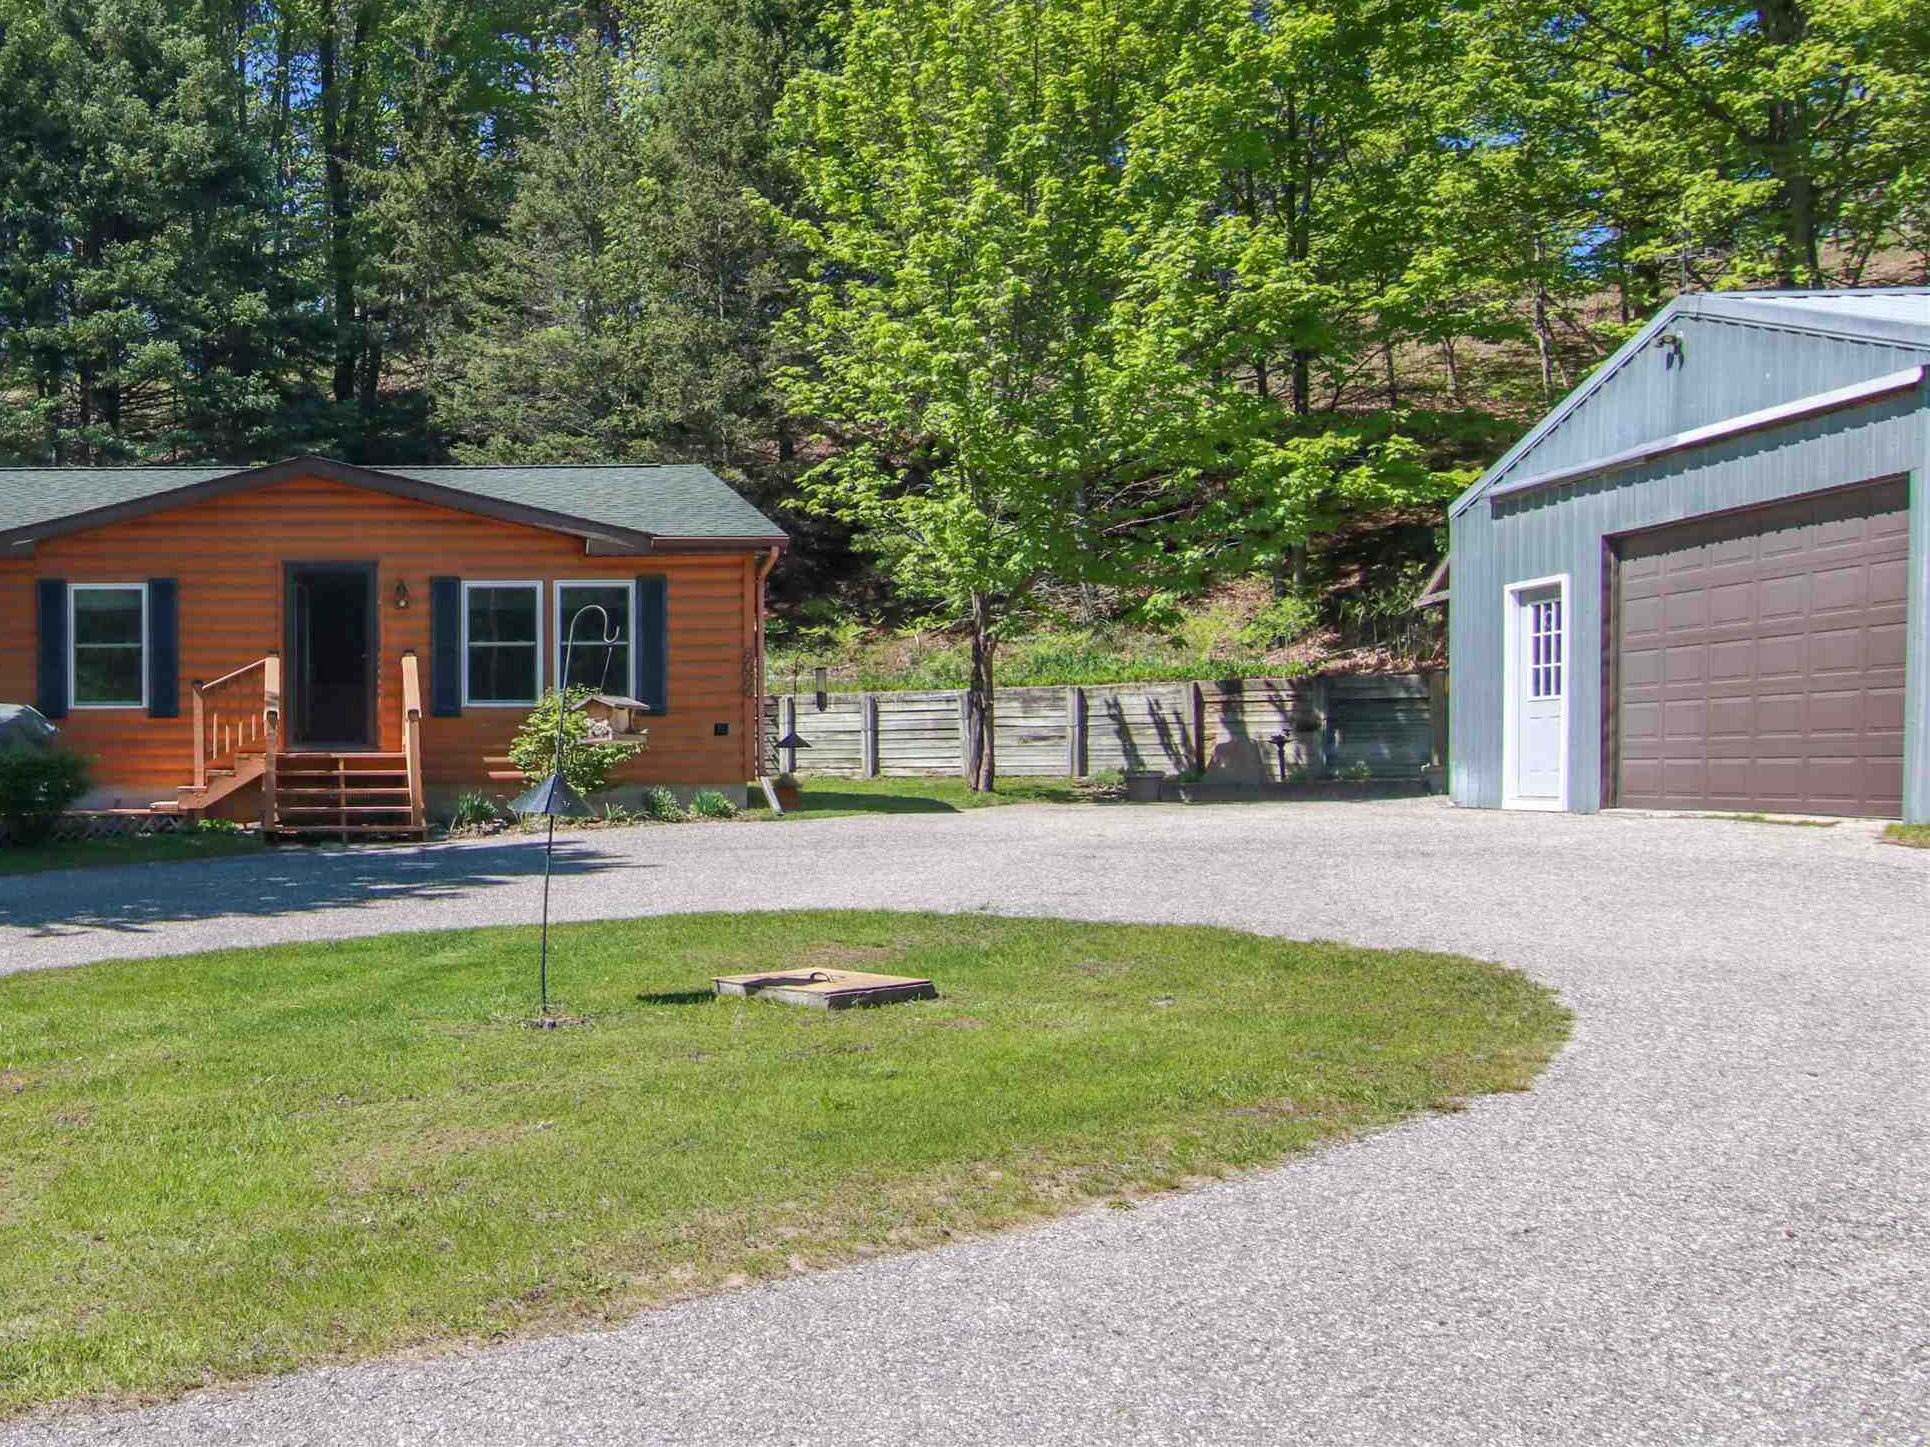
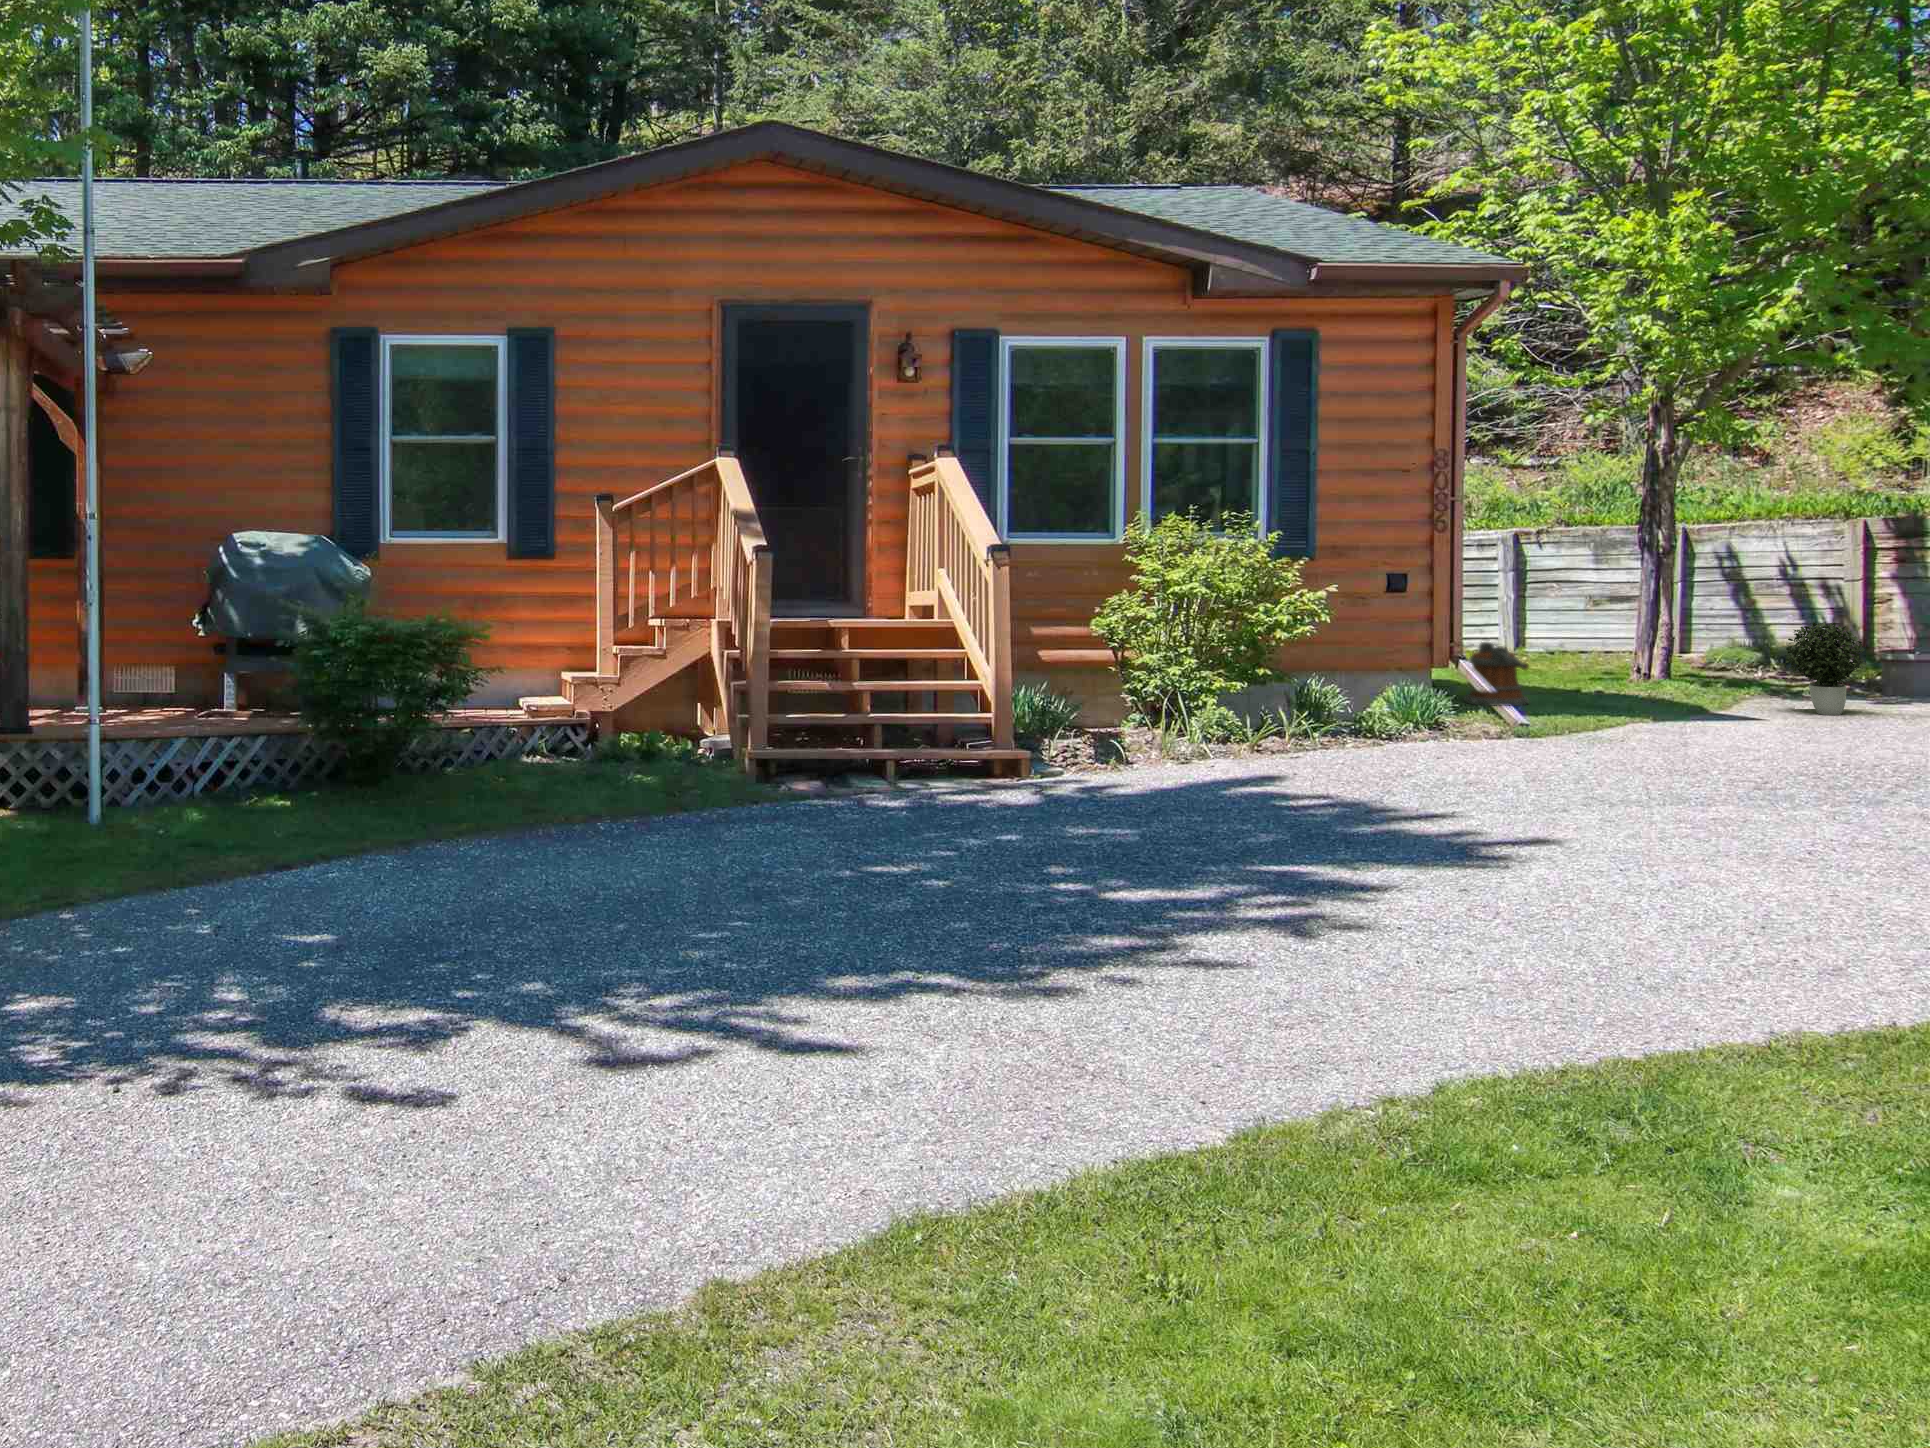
potted plant: none [920,756,962,814] -> present [1786,622,1867,715]

